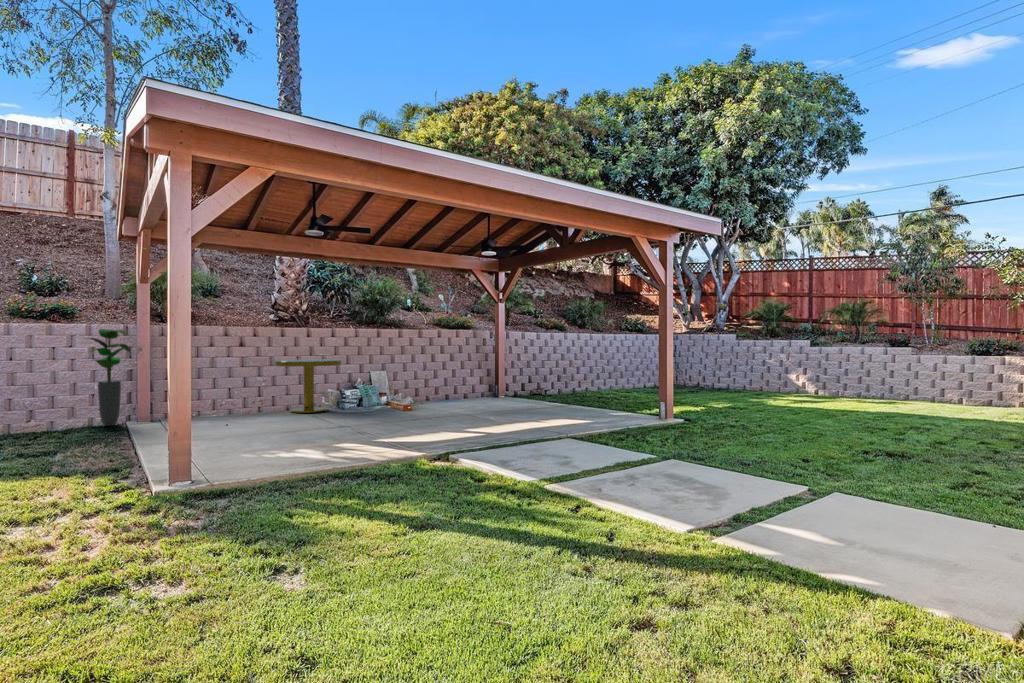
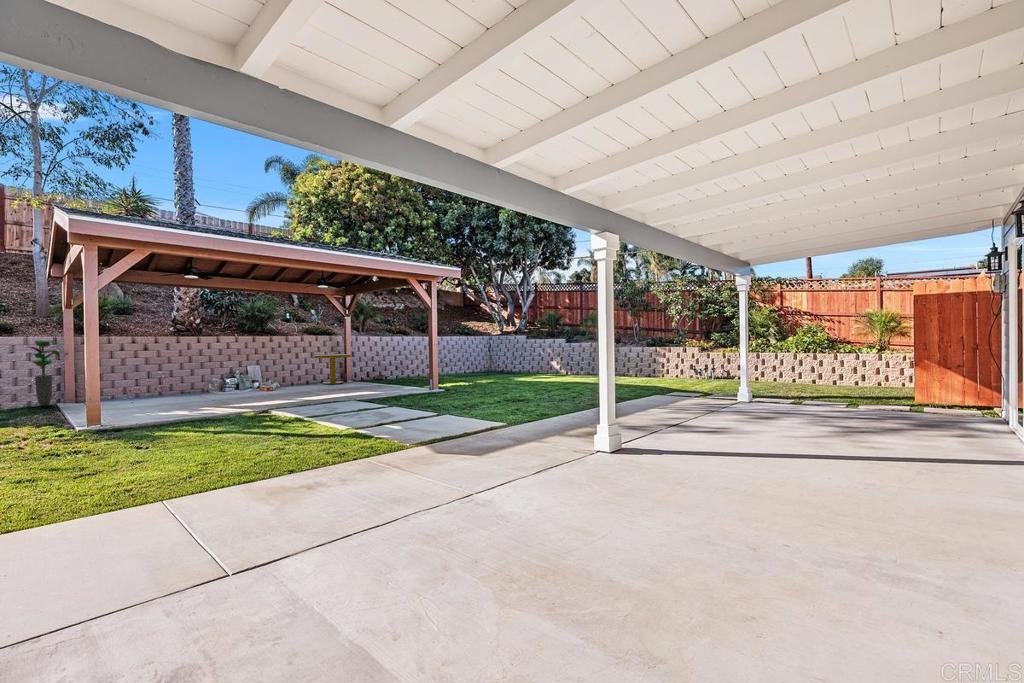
side table: present [274,359,342,413] -> present [313,354,351,384]

